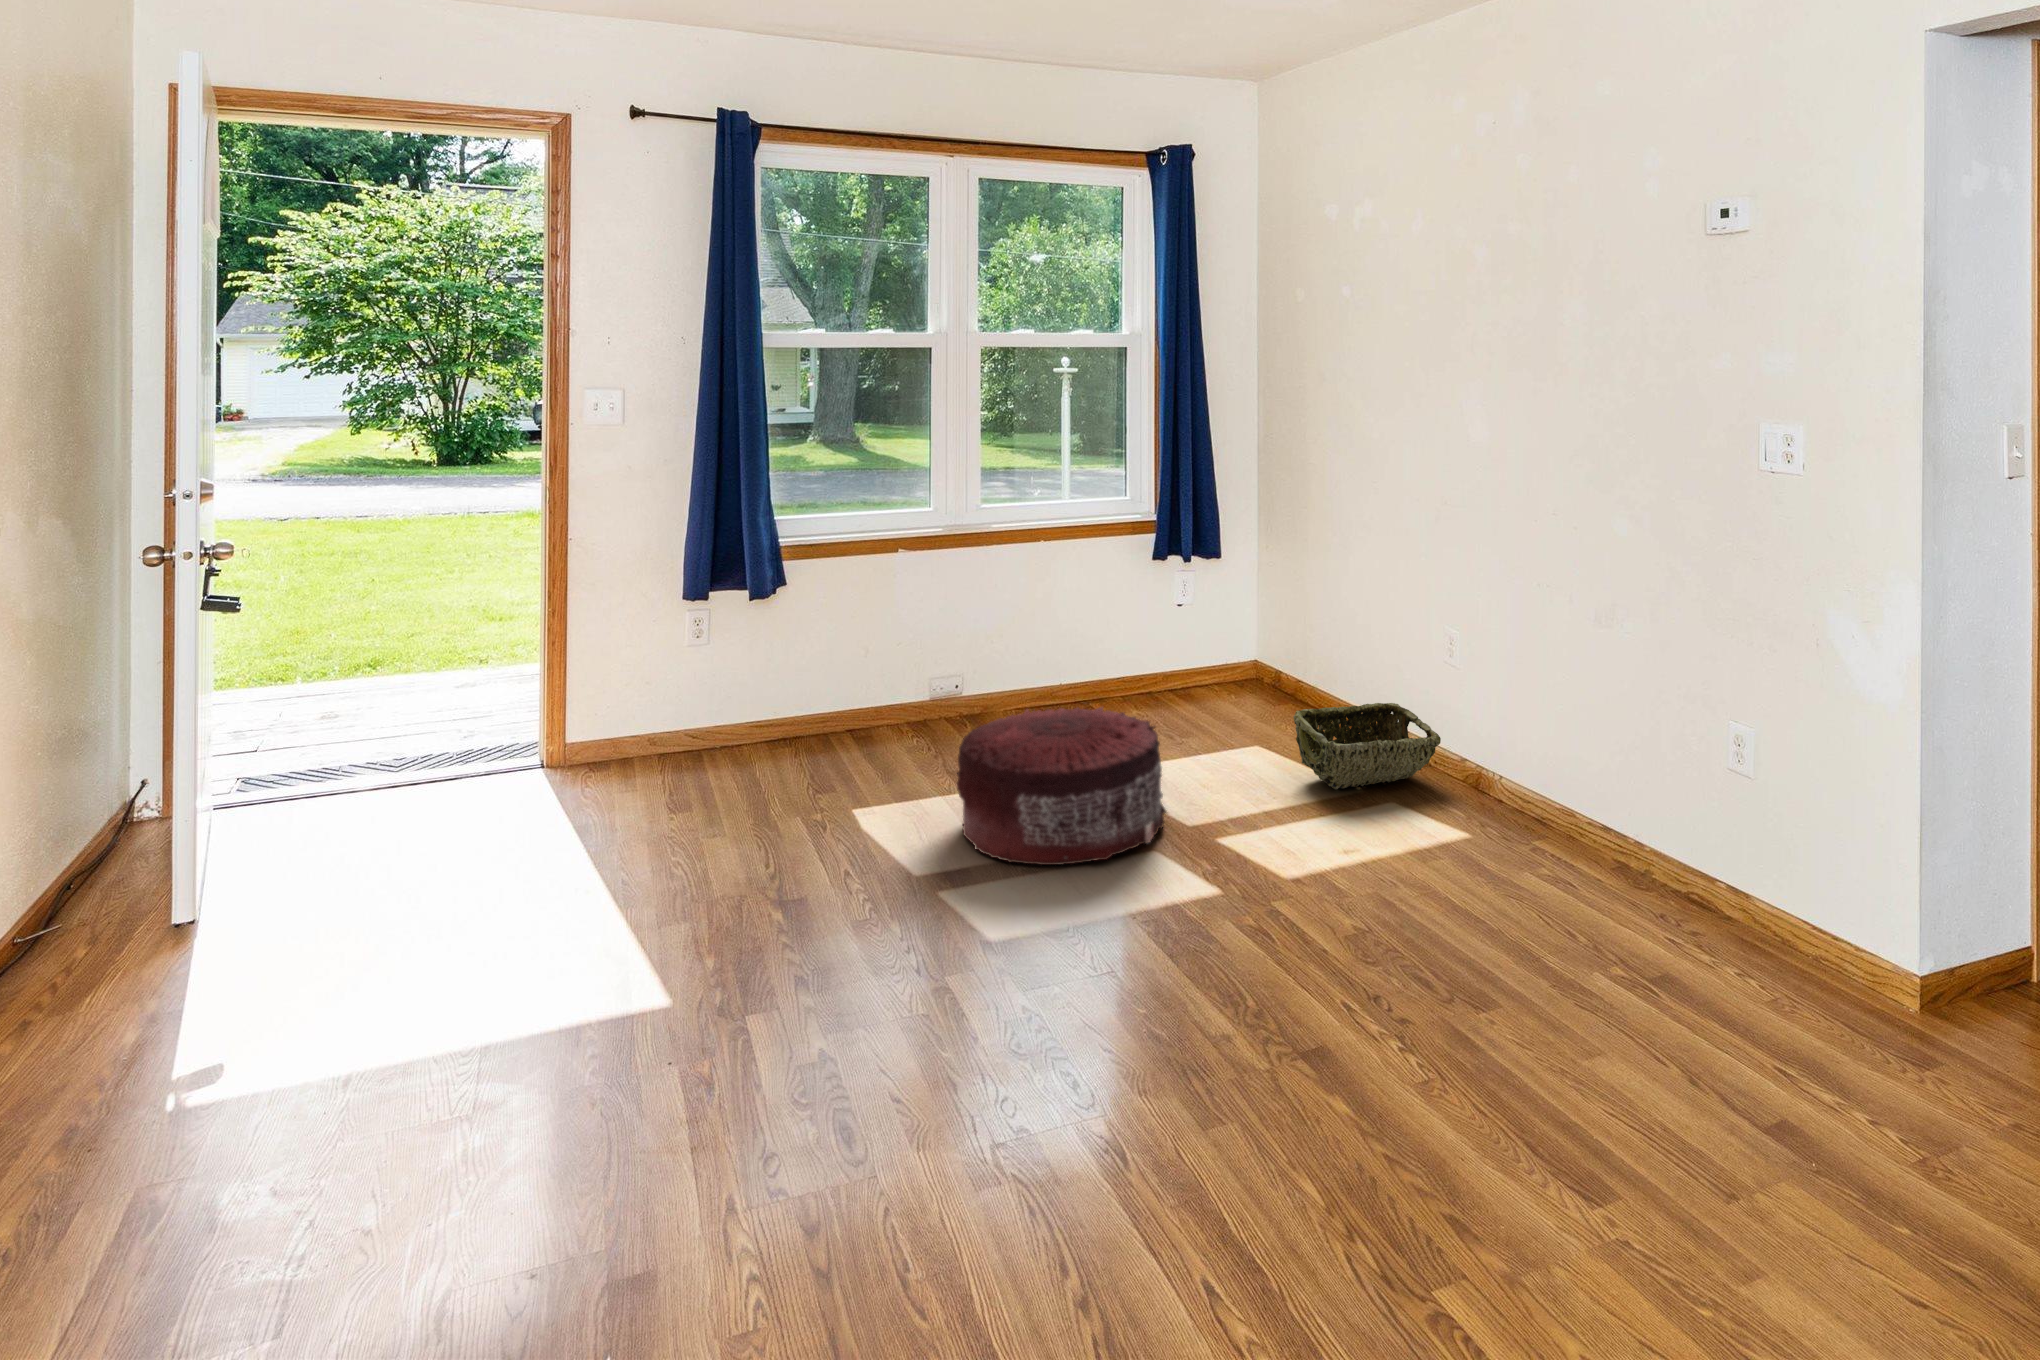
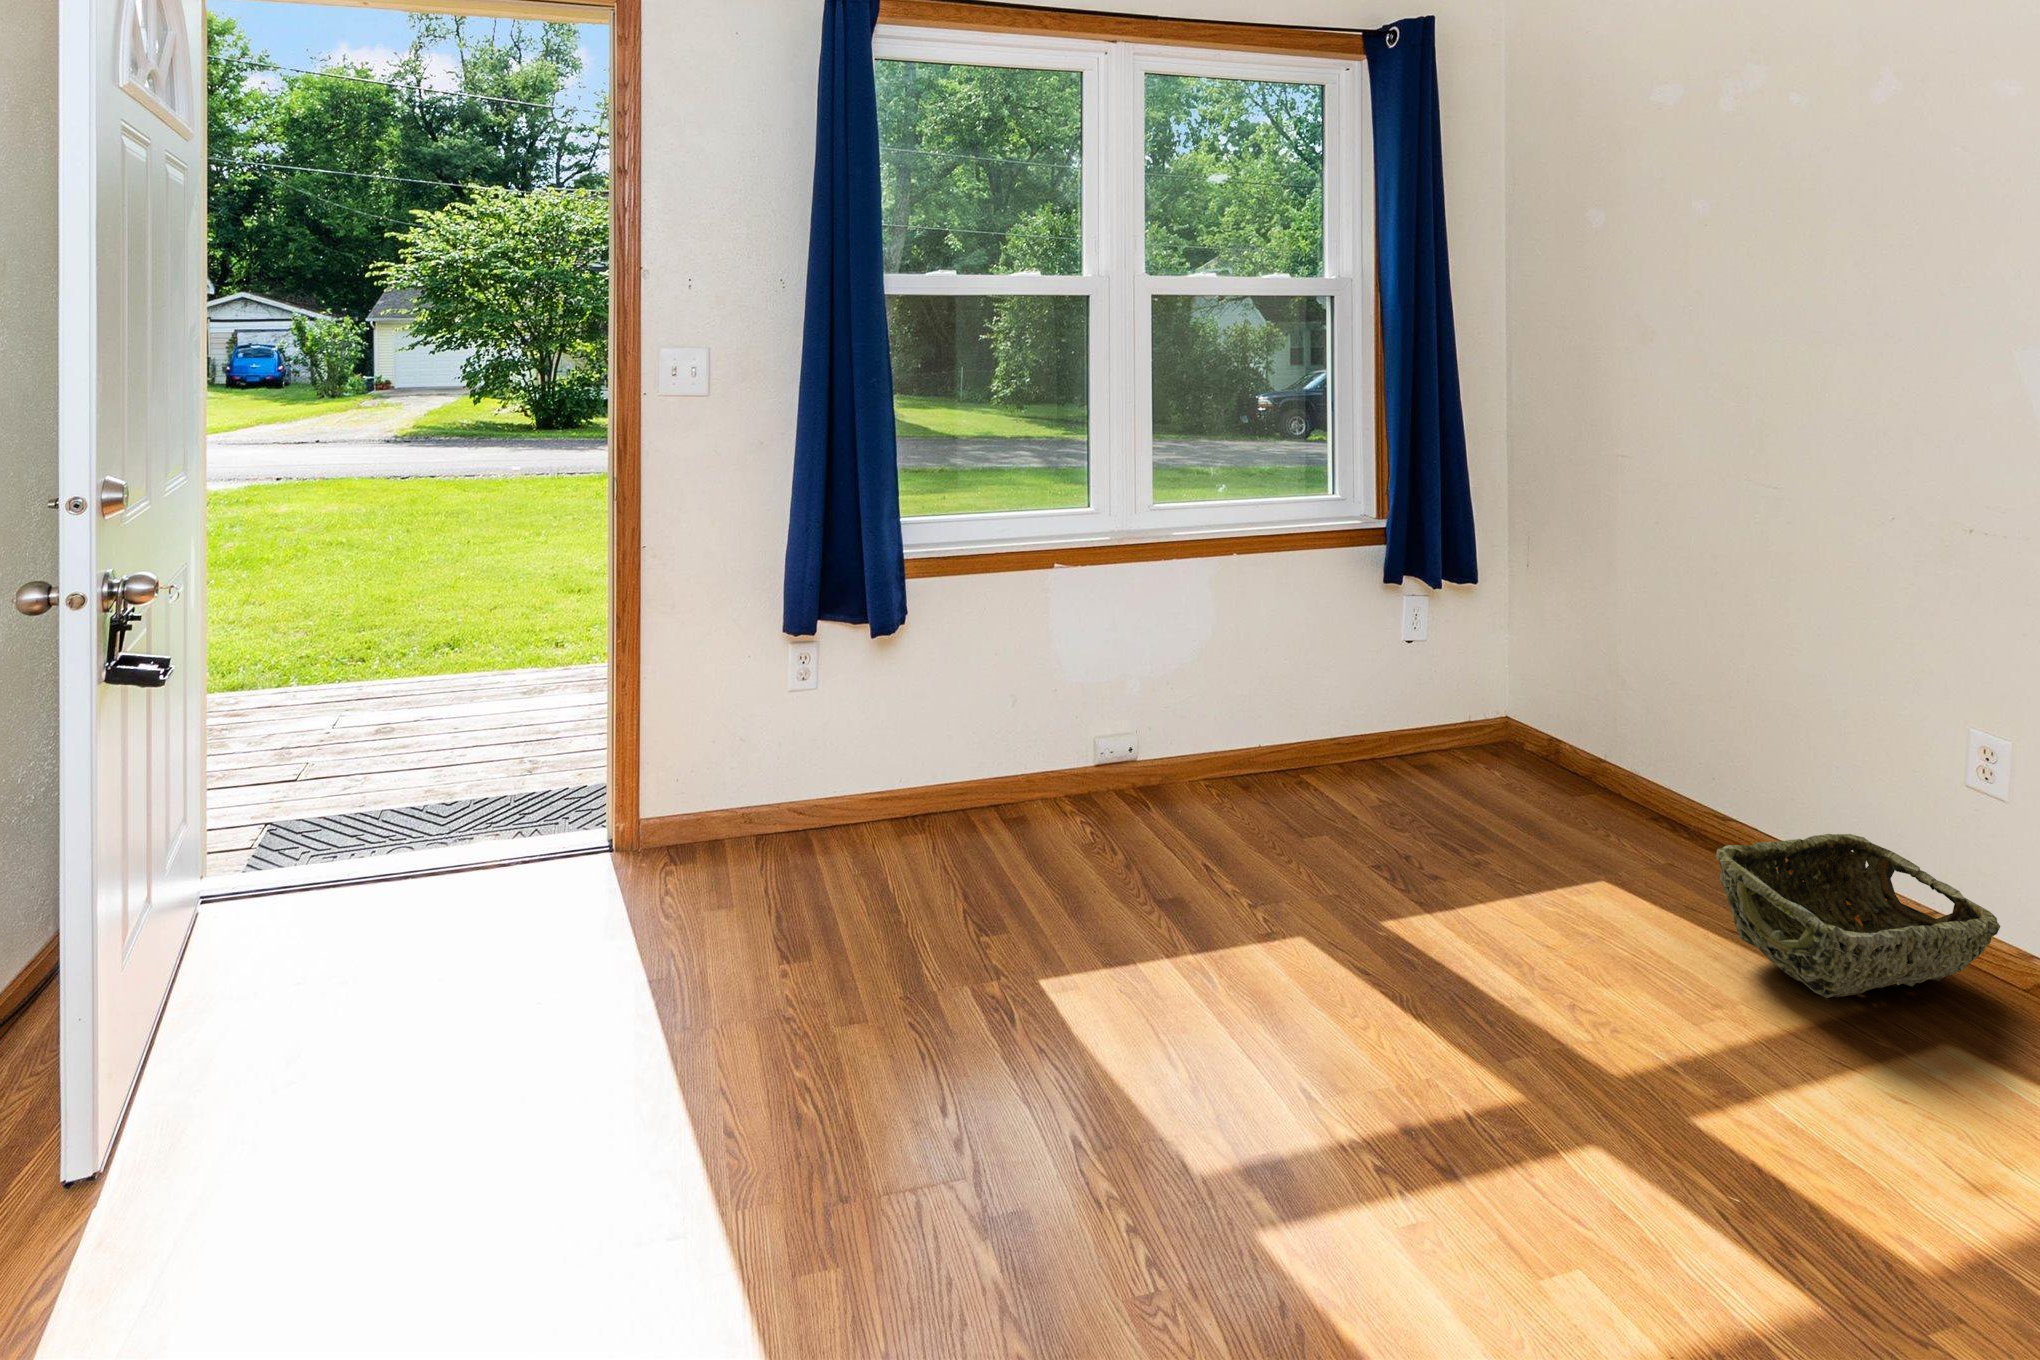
pouf: present [957,707,1166,865] -> none [1237,839,1614,1198]

